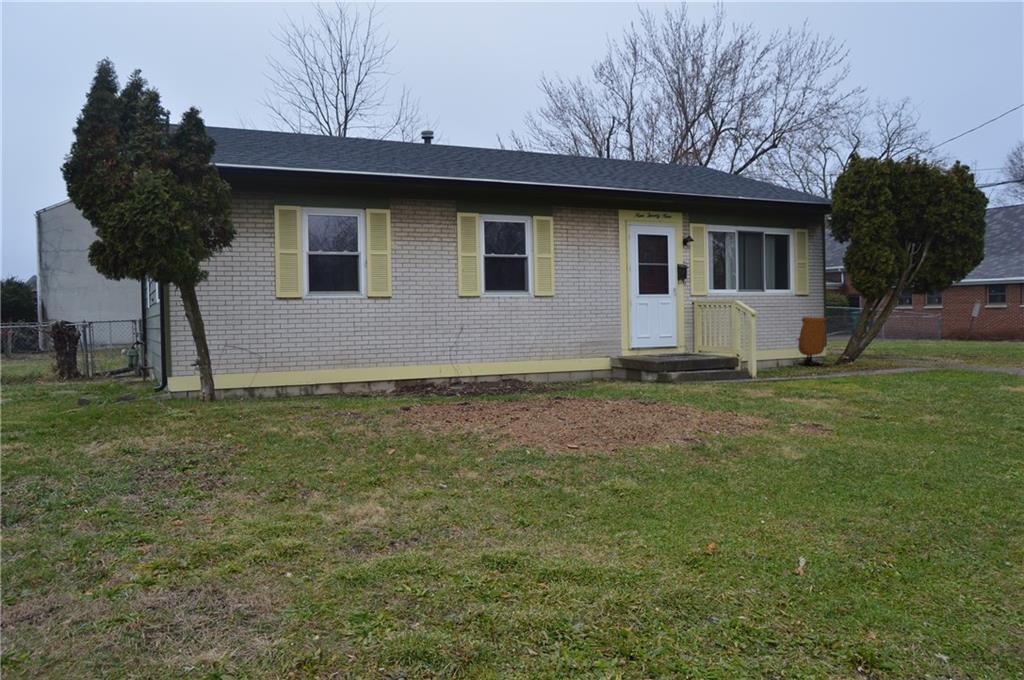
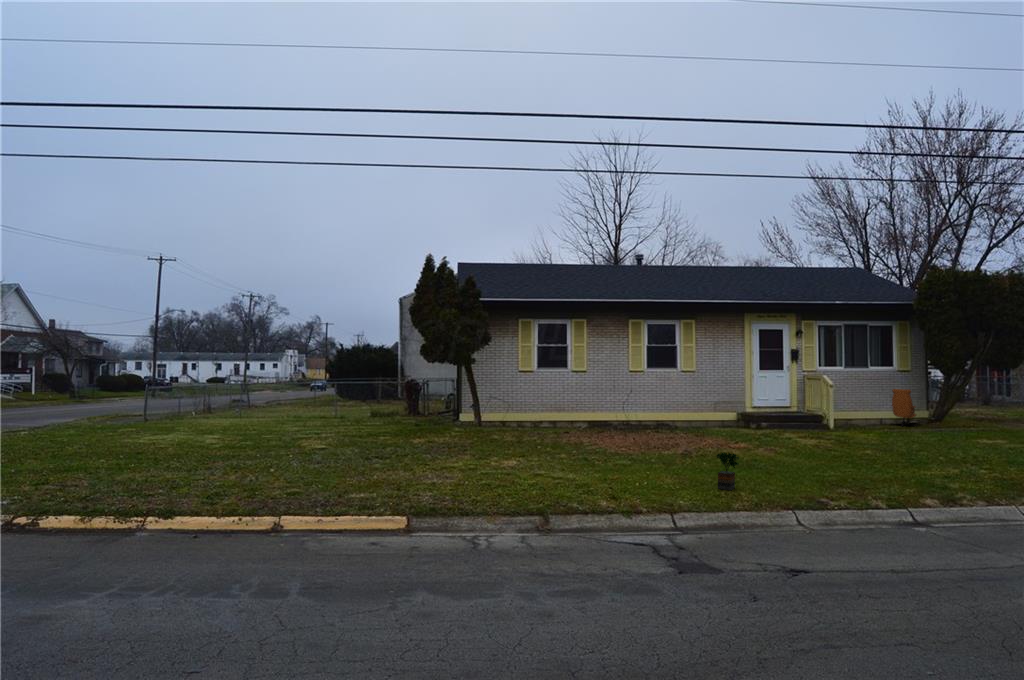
potted tree: none [853,453,920,542] -> present [716,453,739,490]

